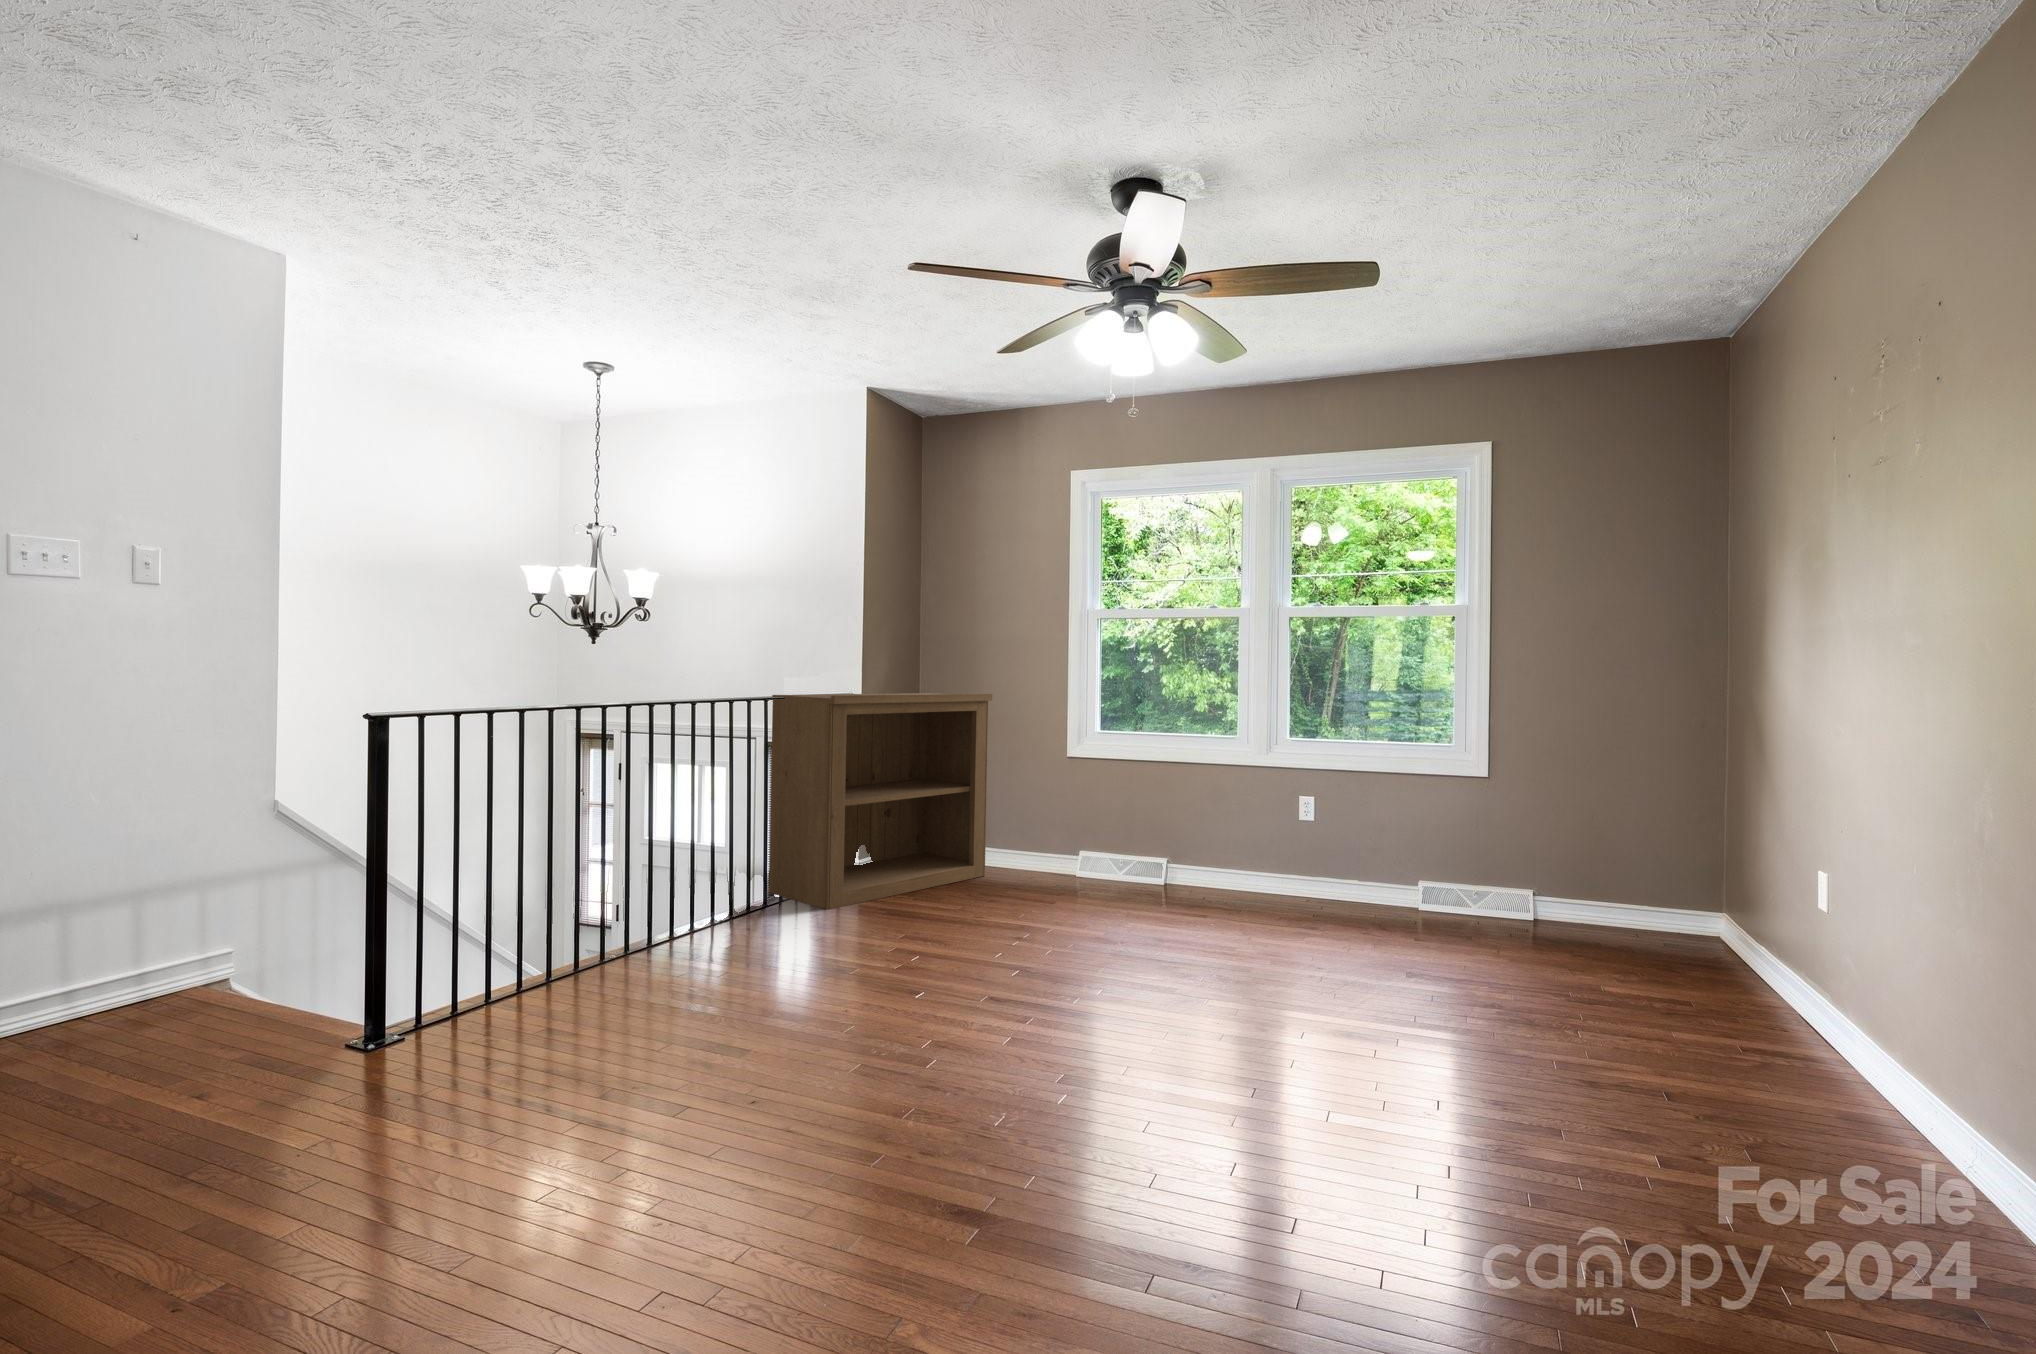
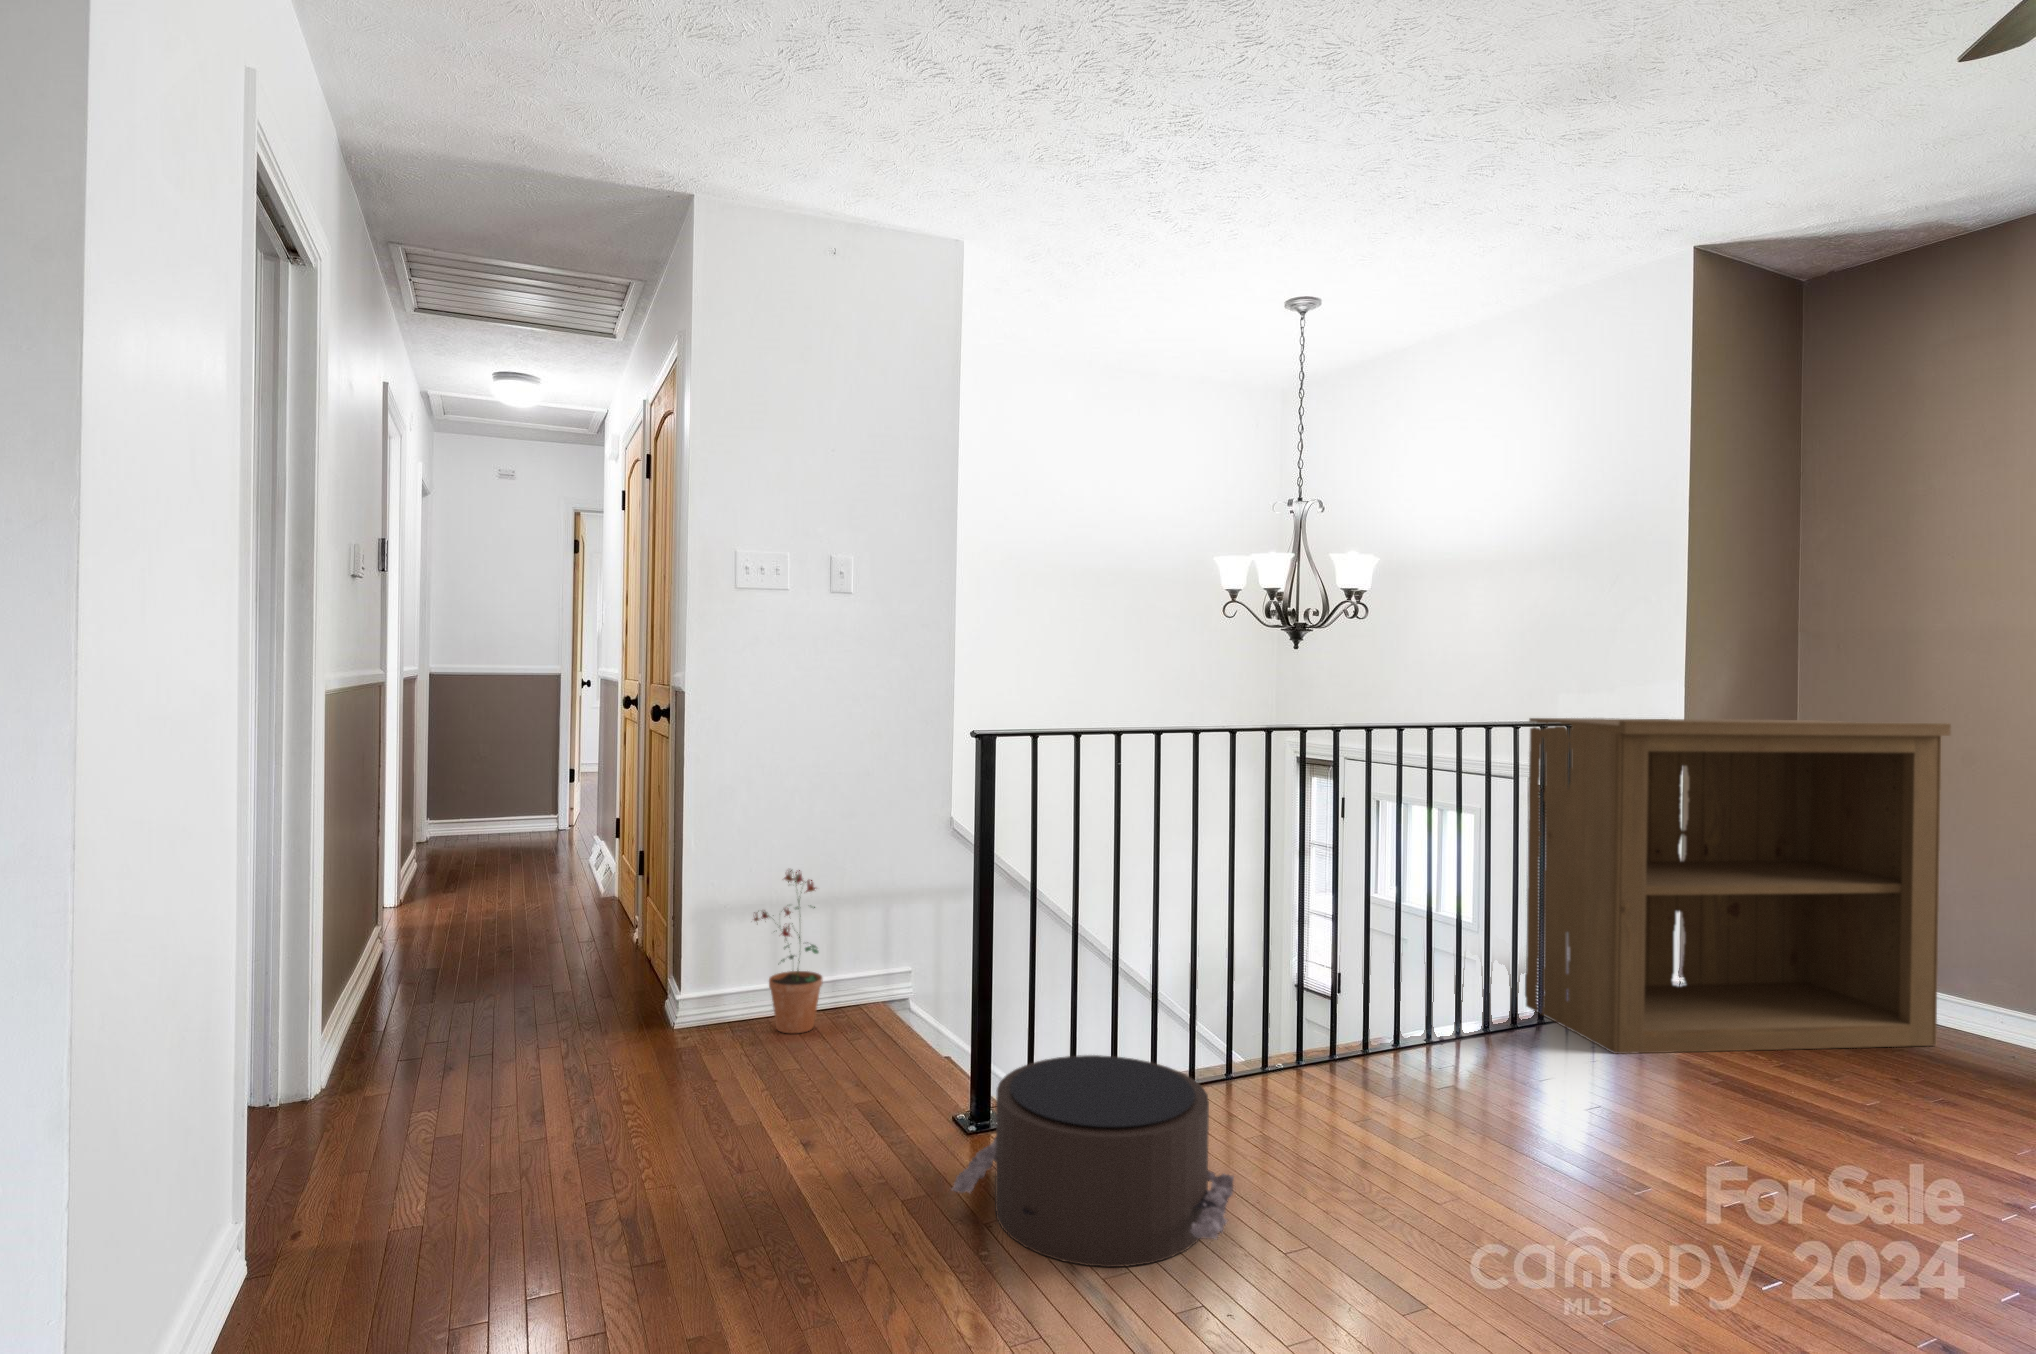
potted plant: none [26,864,139,1031] -> present [754,870,823,1034]
pouf: none [386,957,619,1103] -> present [952,1055,1234,1267]

